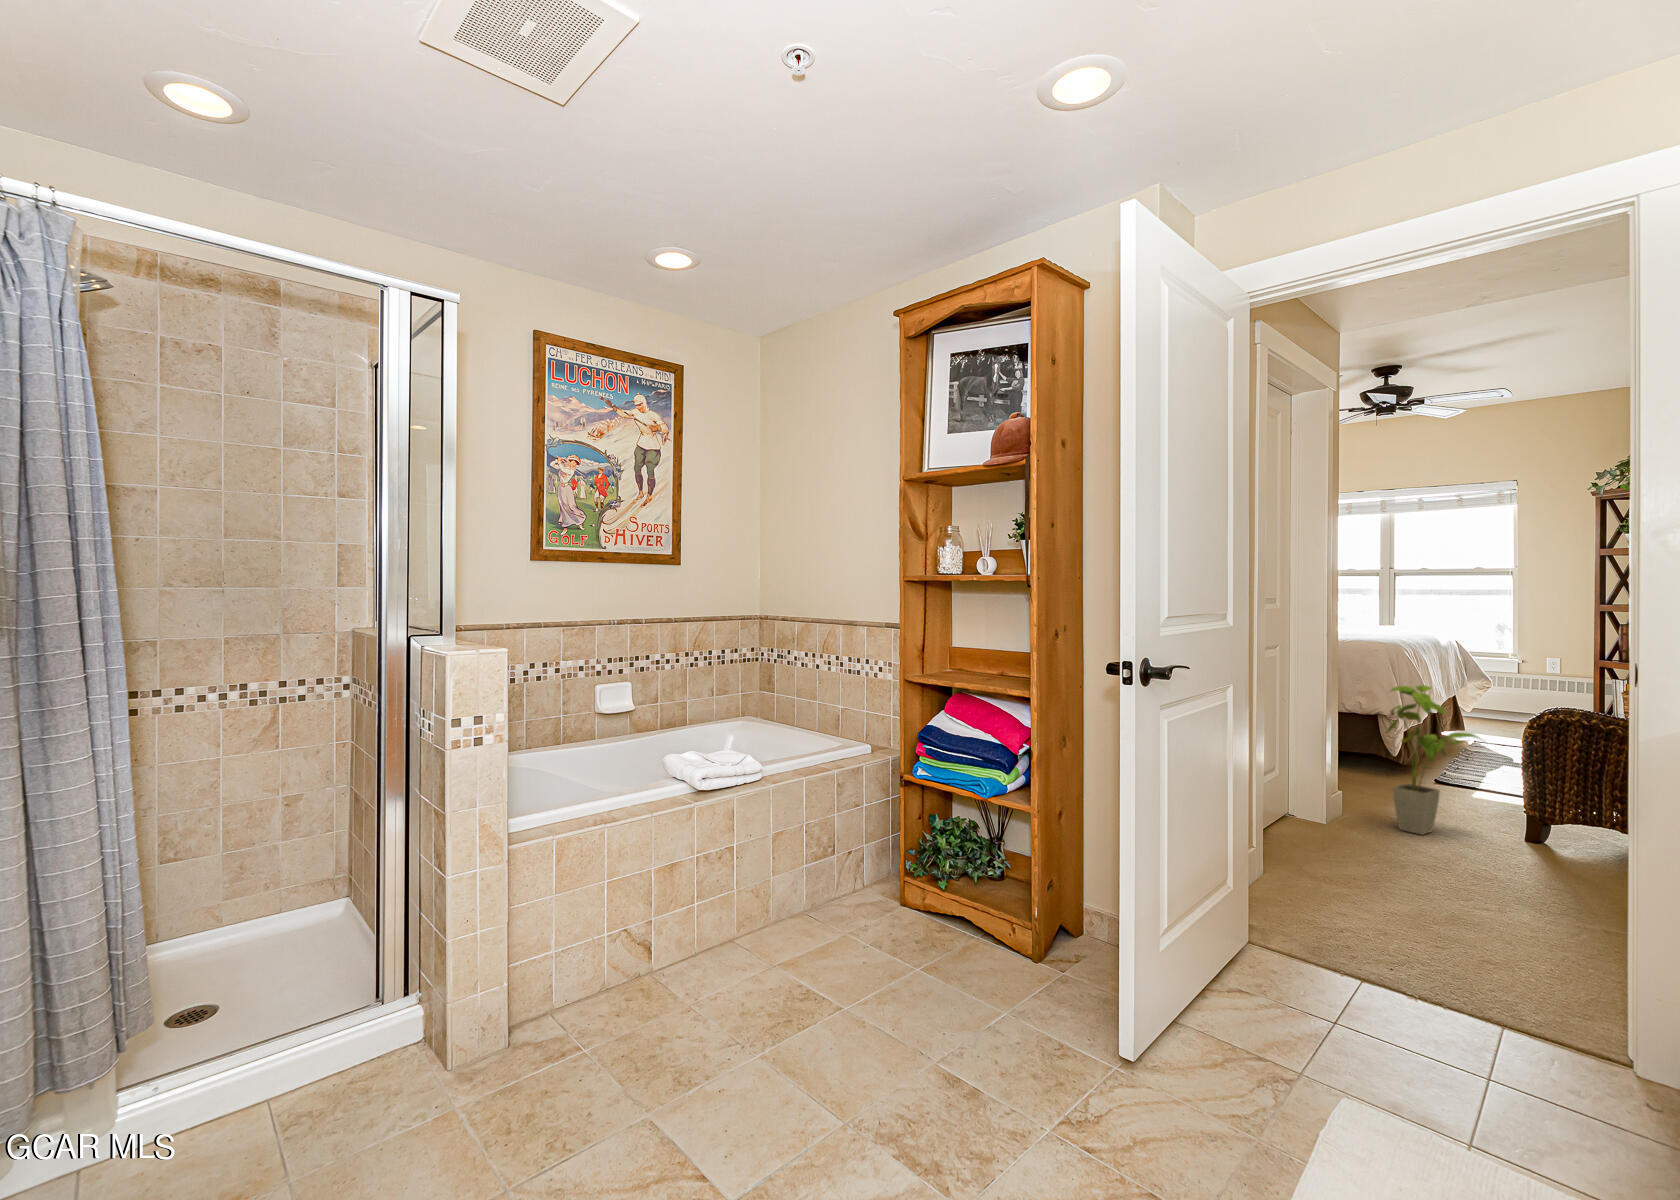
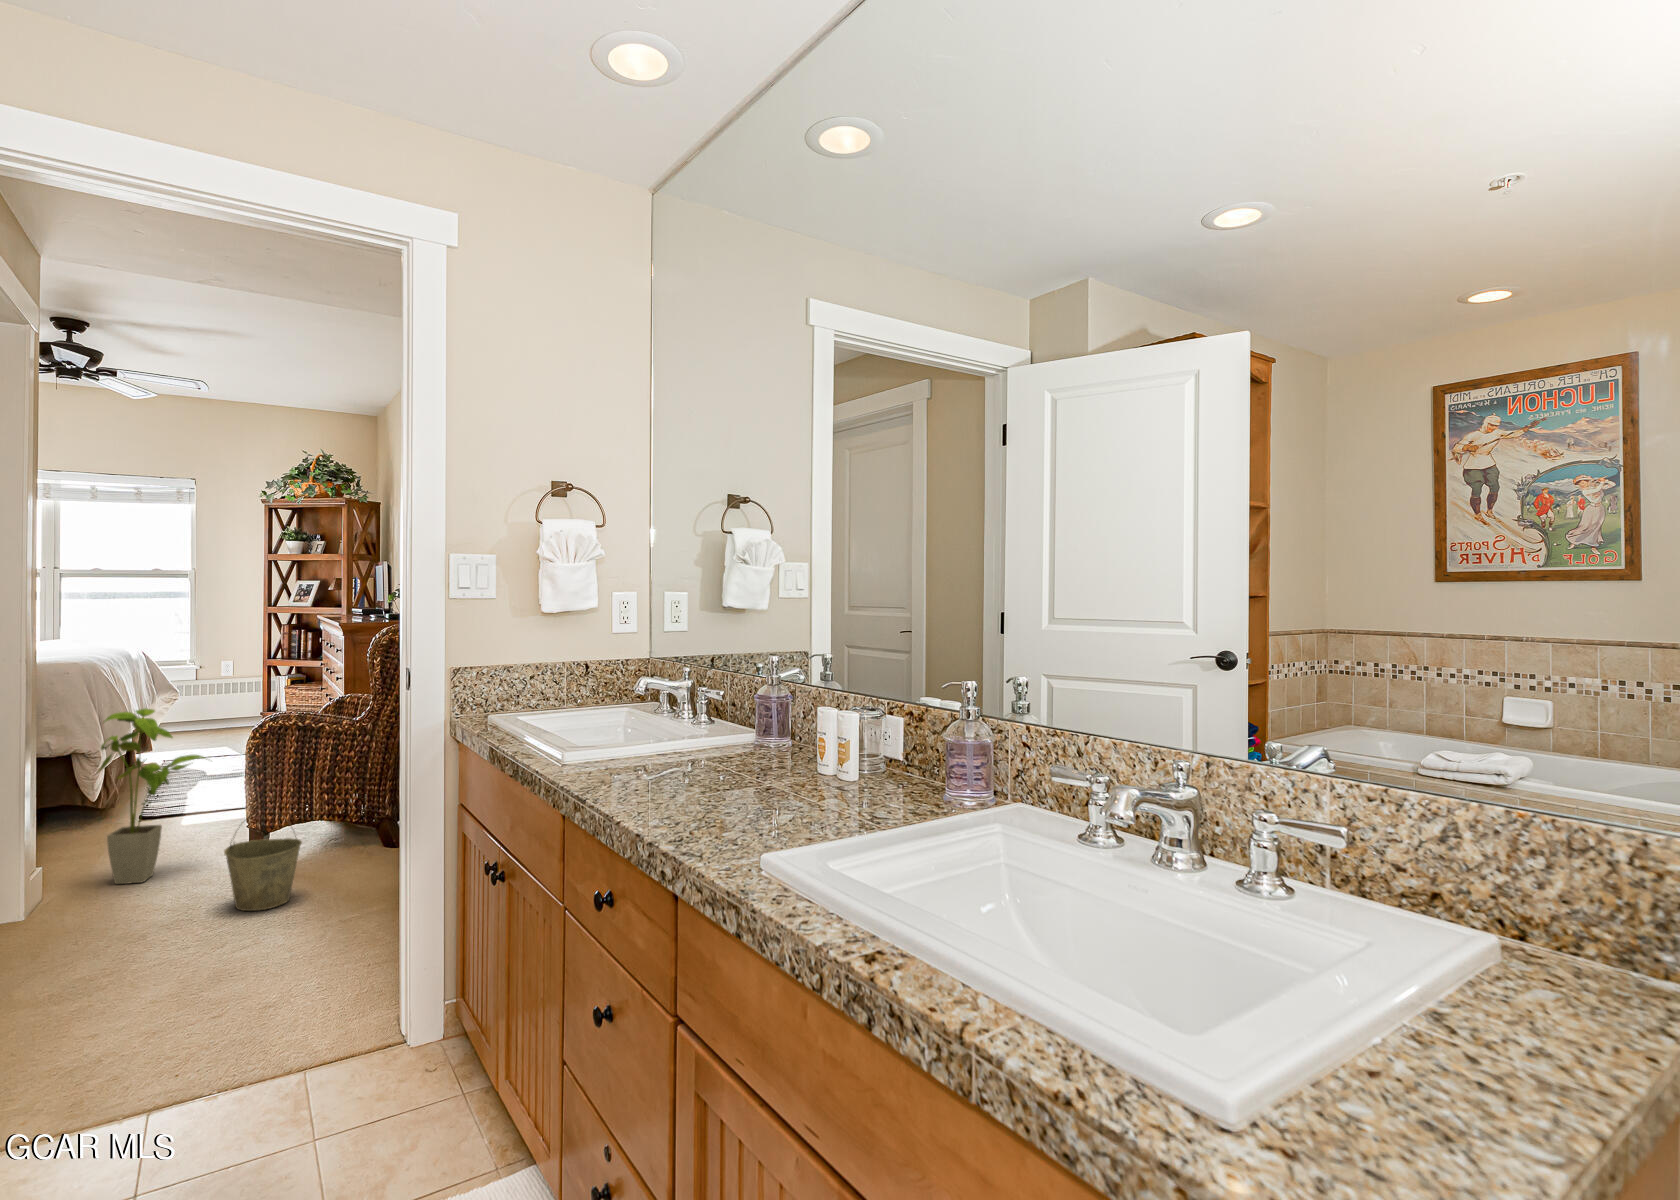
bucket: none [1485,795,1572,898] -> present [224,809,302,911]

